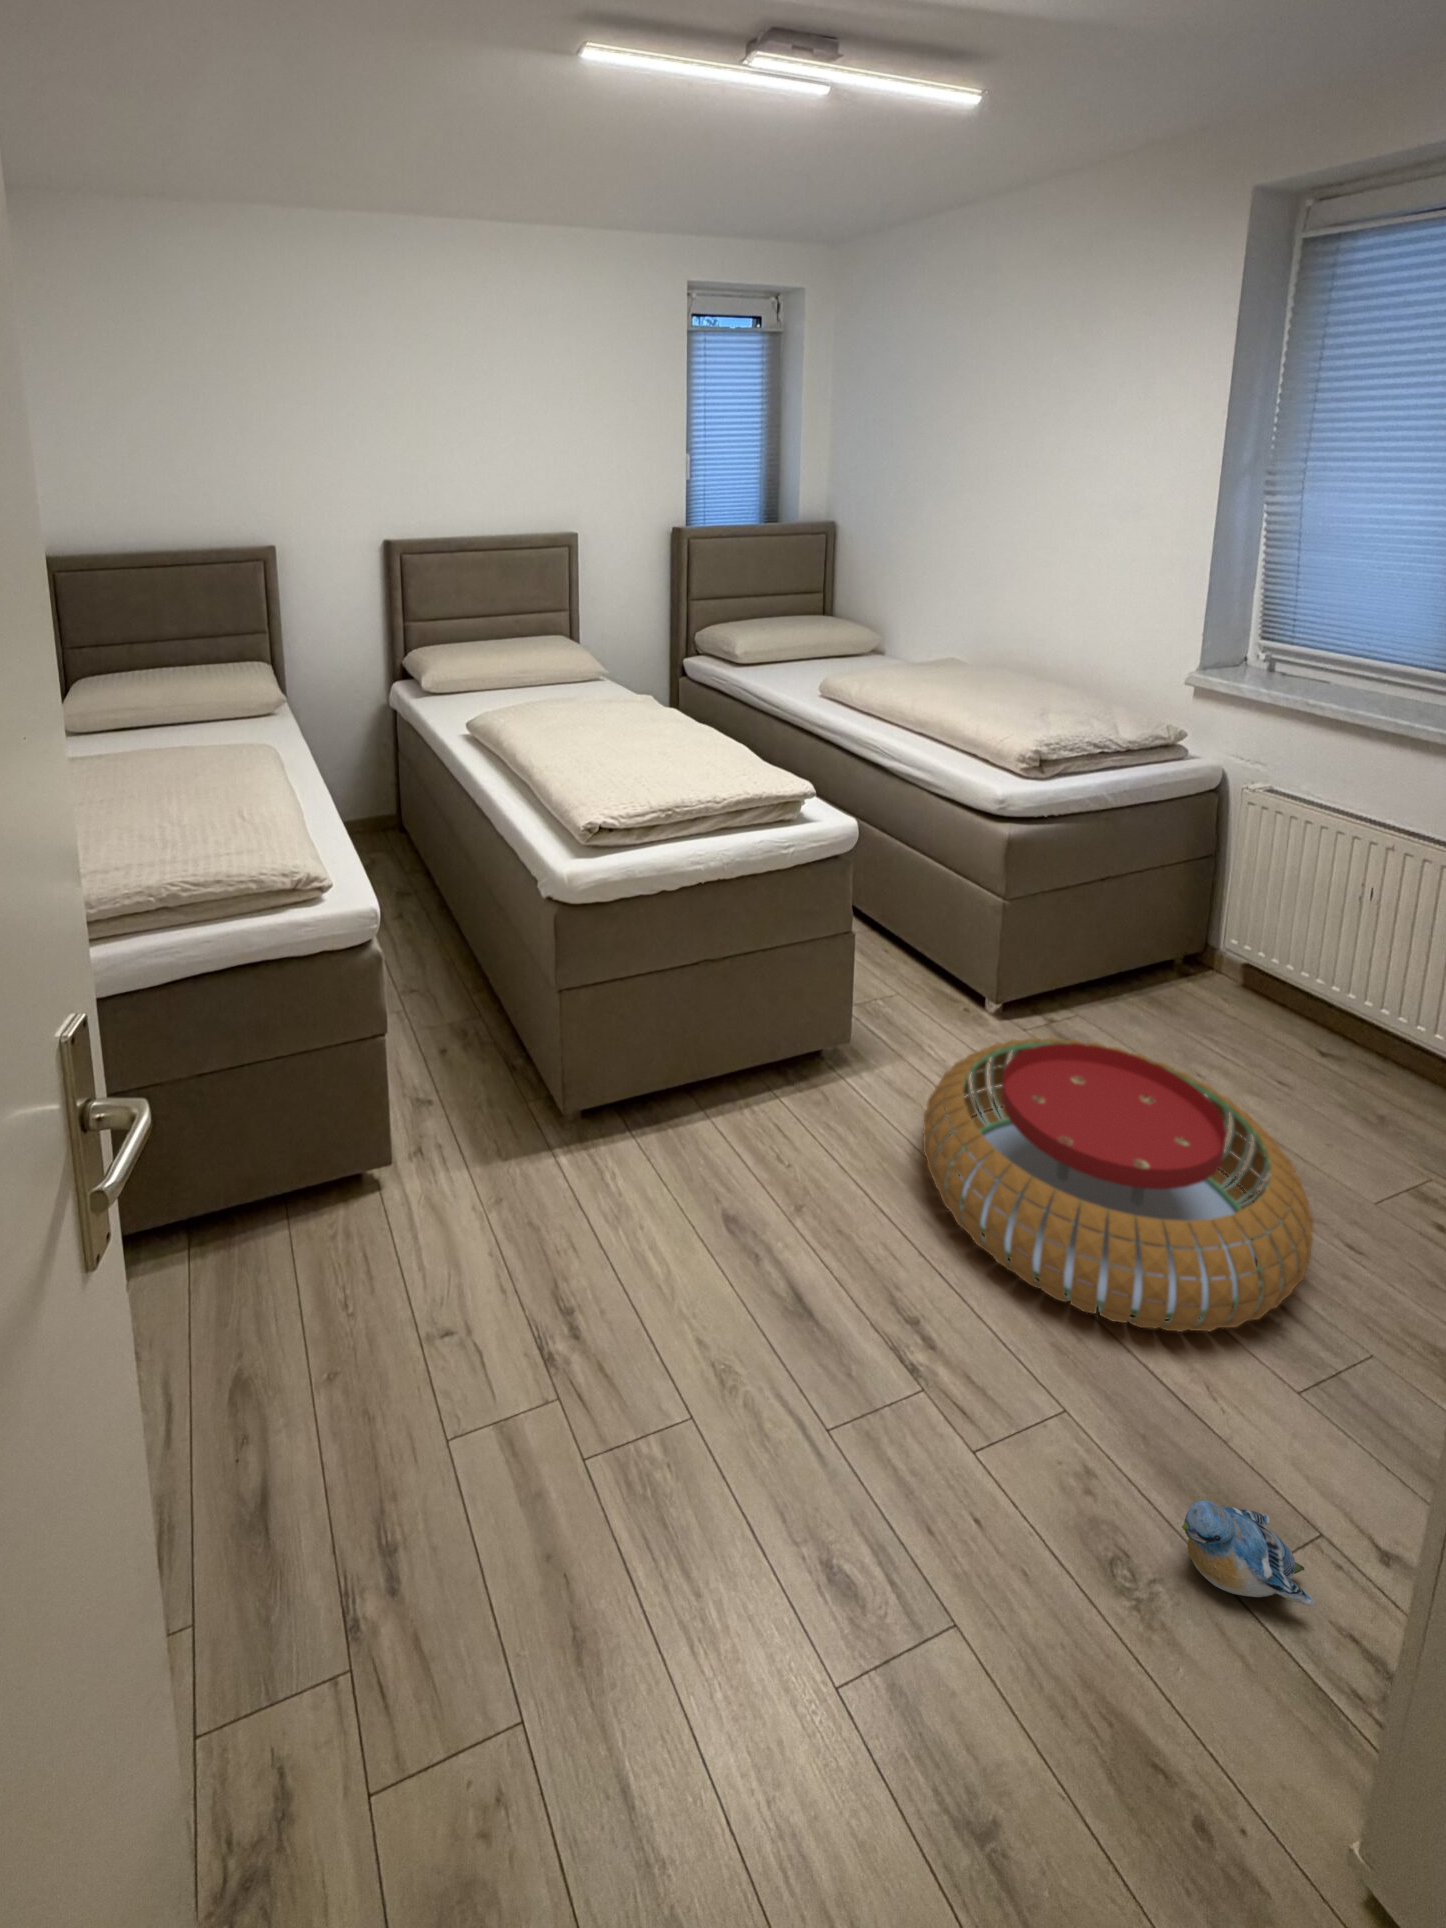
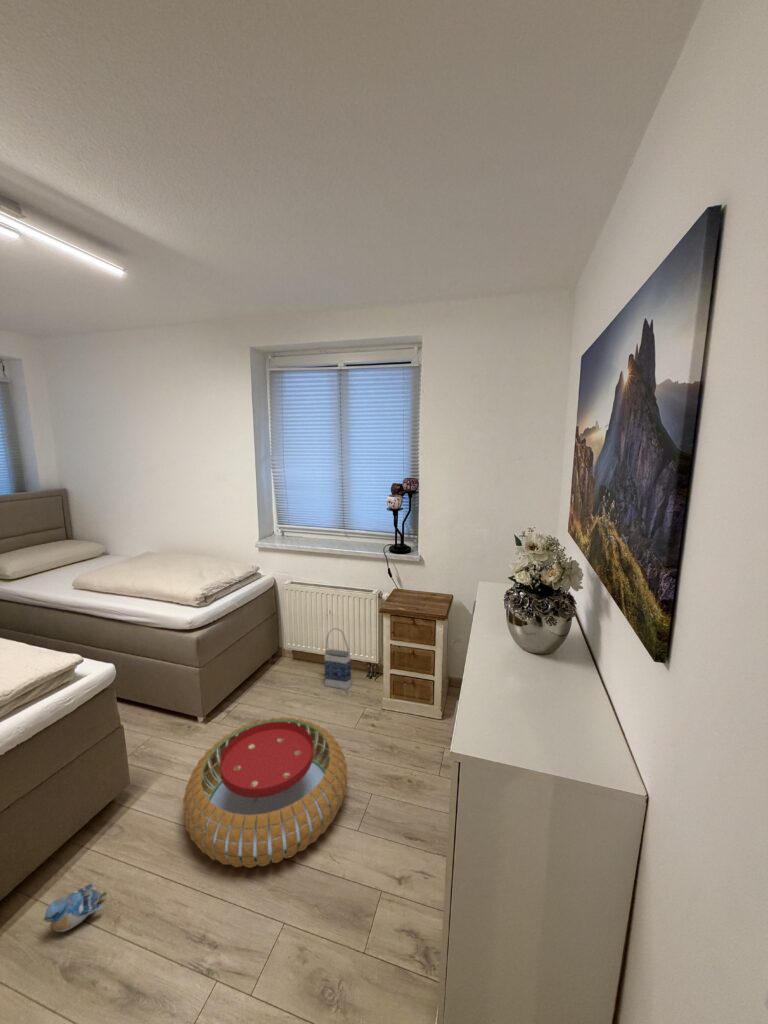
bag: none [1317,931,1418,1108] -> present [324,628,351,689]
plush toy: present [1182,1500,1316,1606] -> present [43,883,106,932]

